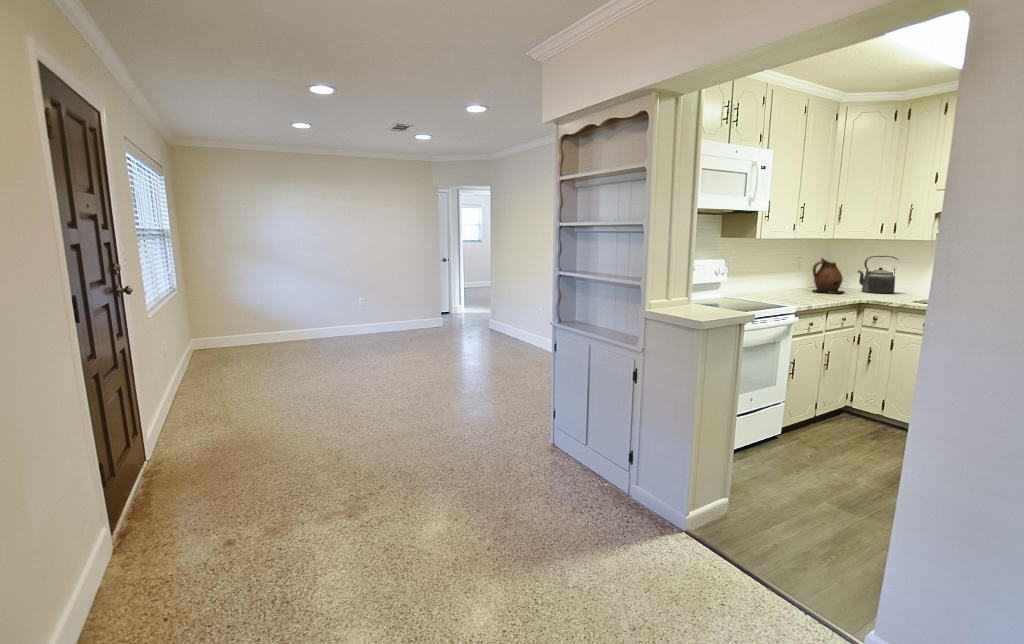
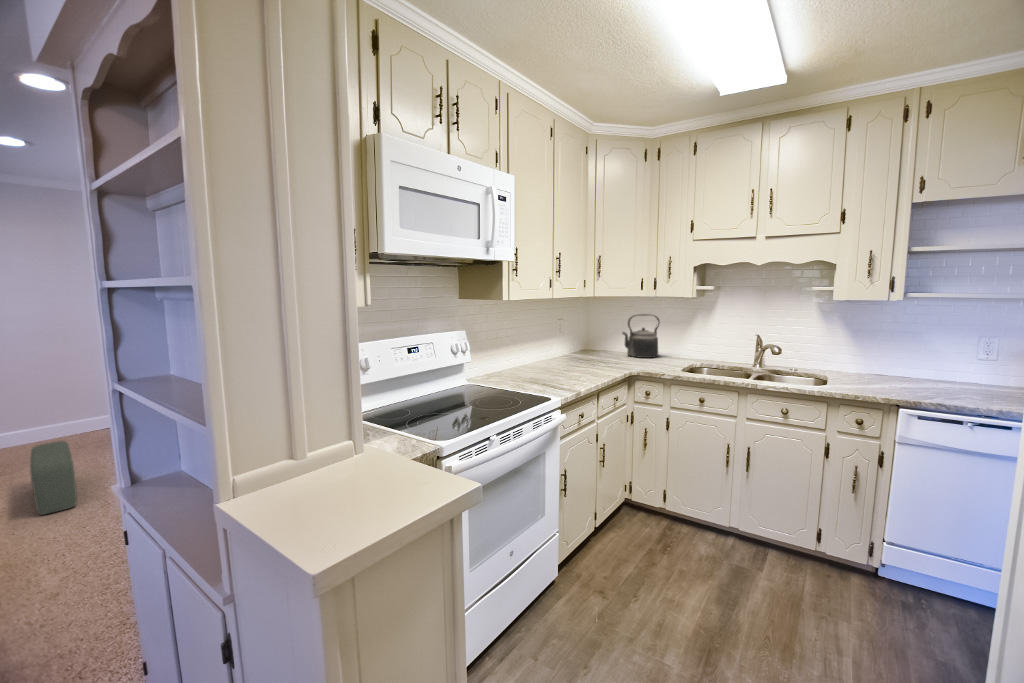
ceramic pitcher: present [813,258,843,293] -> none [577,319,612,362]
pouf: none [427,326,454,364] -> present [30,441,77,515]

